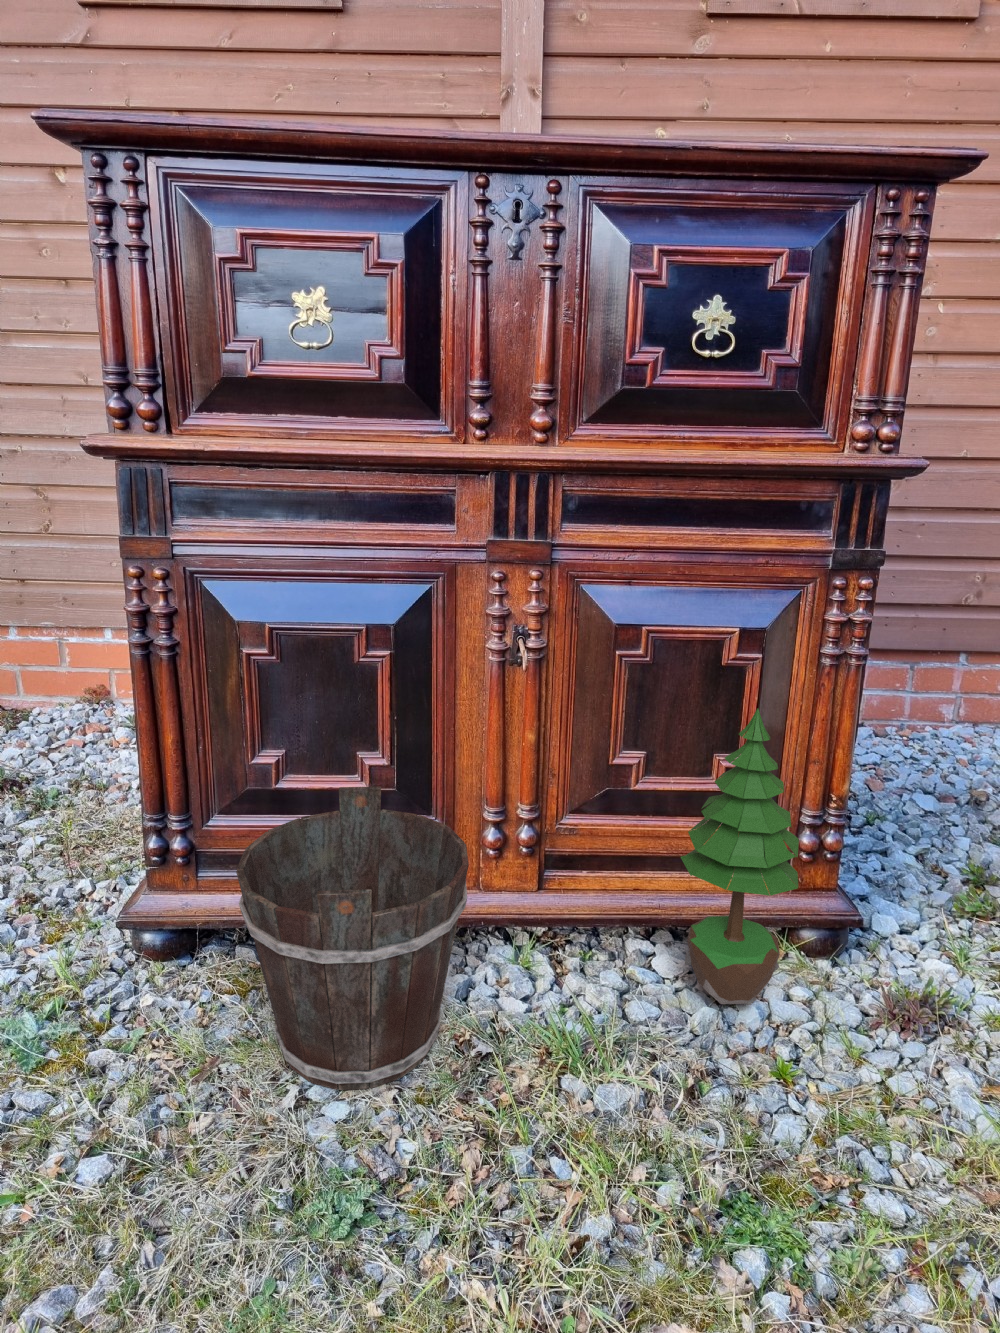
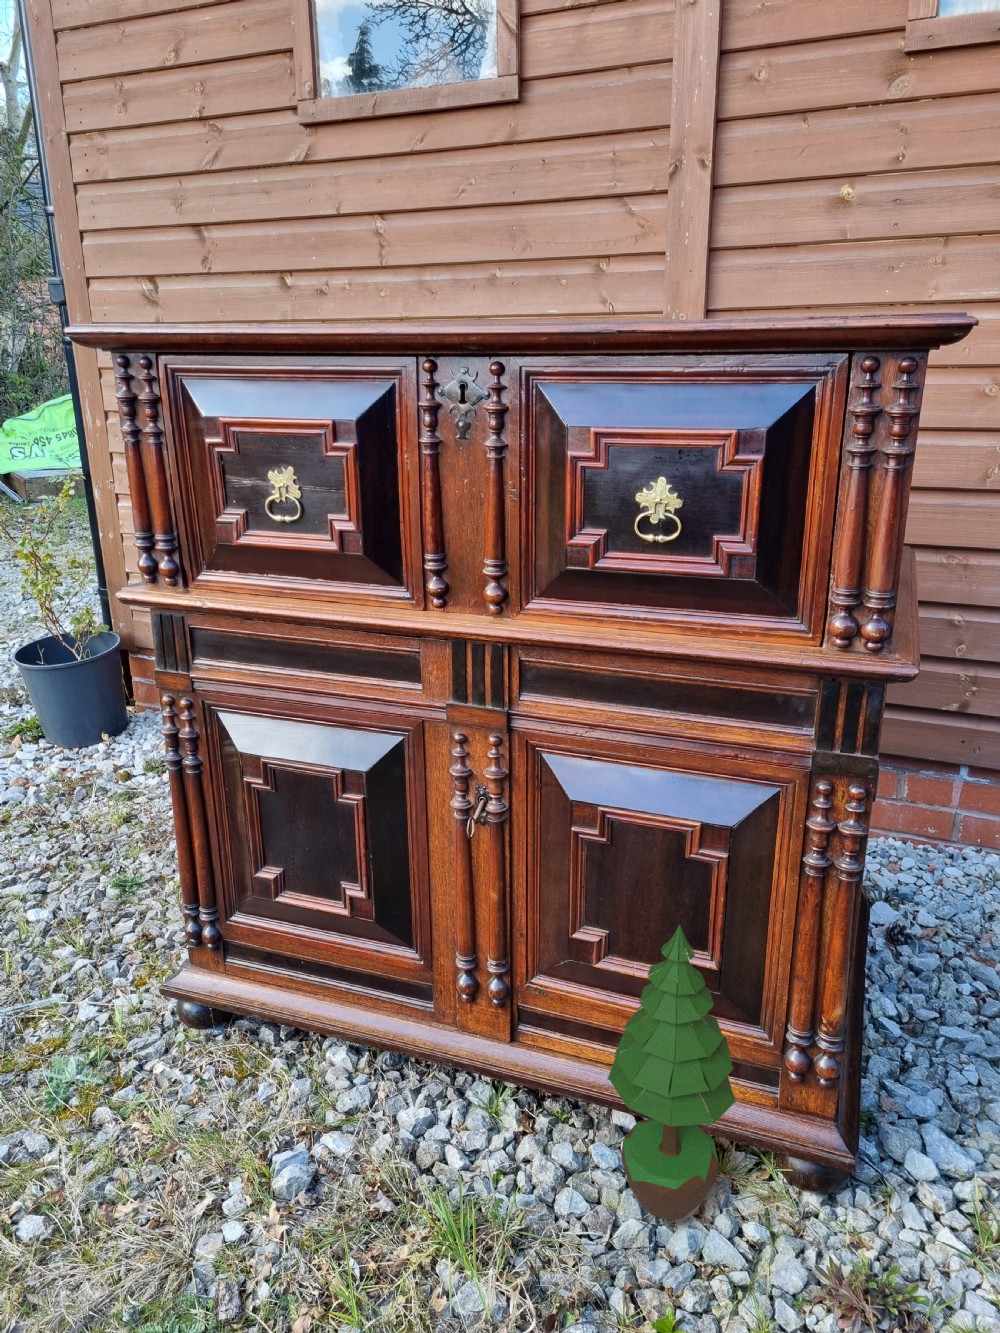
bucket: present [236,787,469,1090] -> none [183,913,398,1201]

